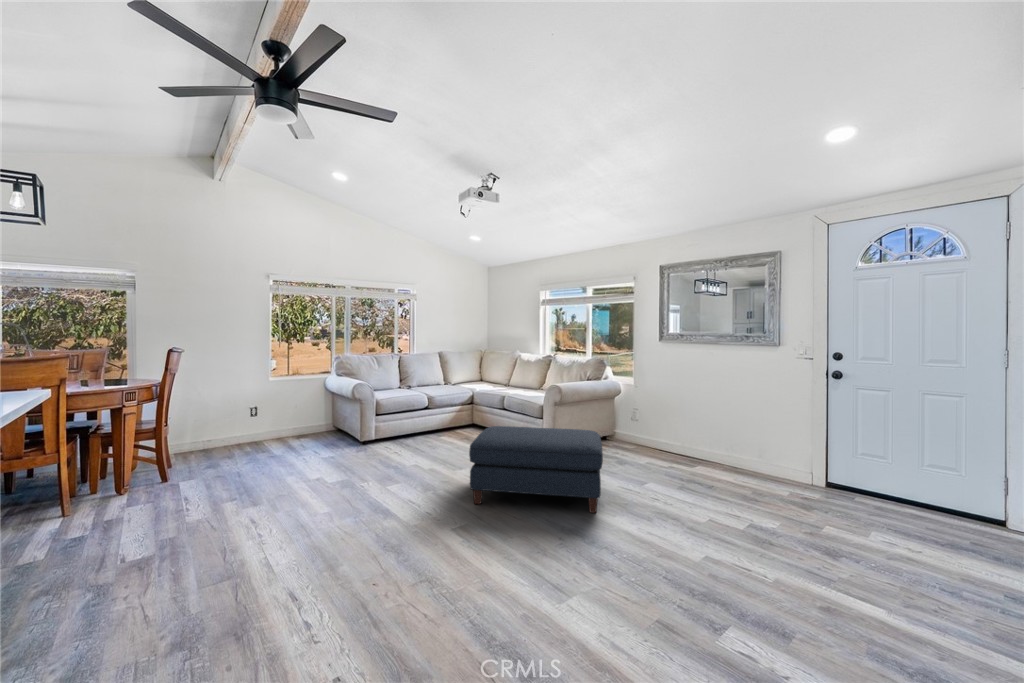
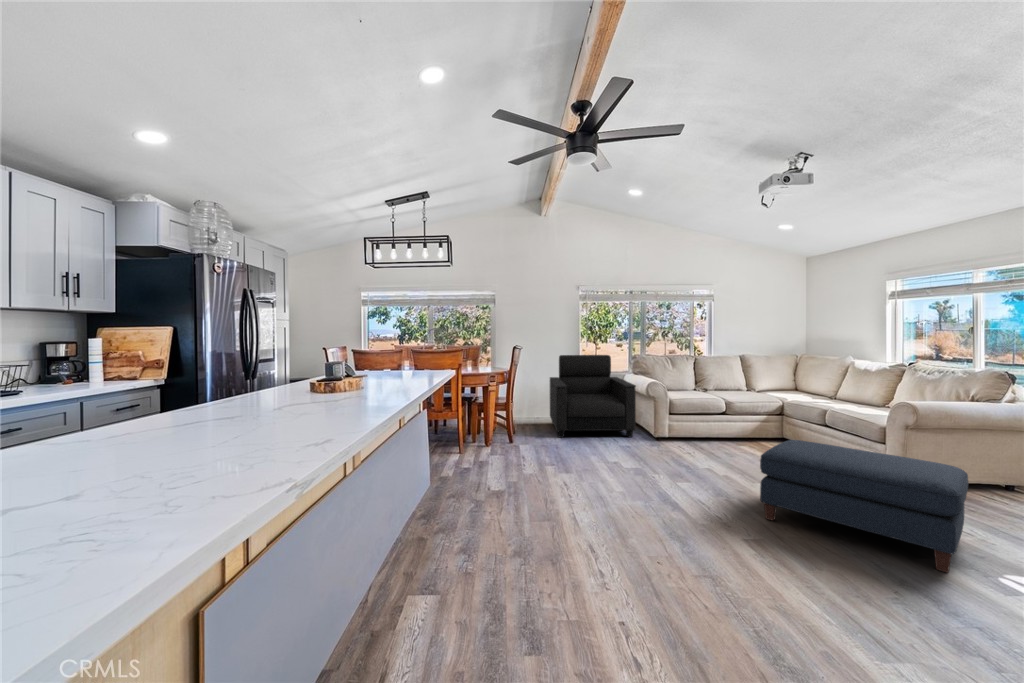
armchair: none [227,356,340,461] -> present [550,355,636,438]

